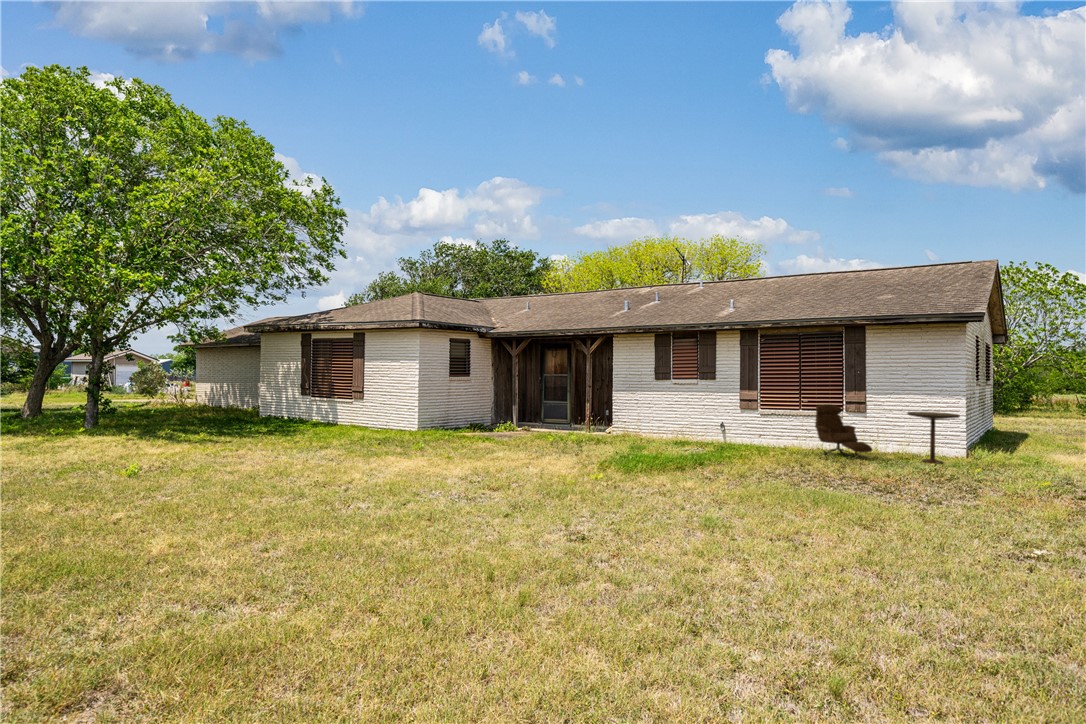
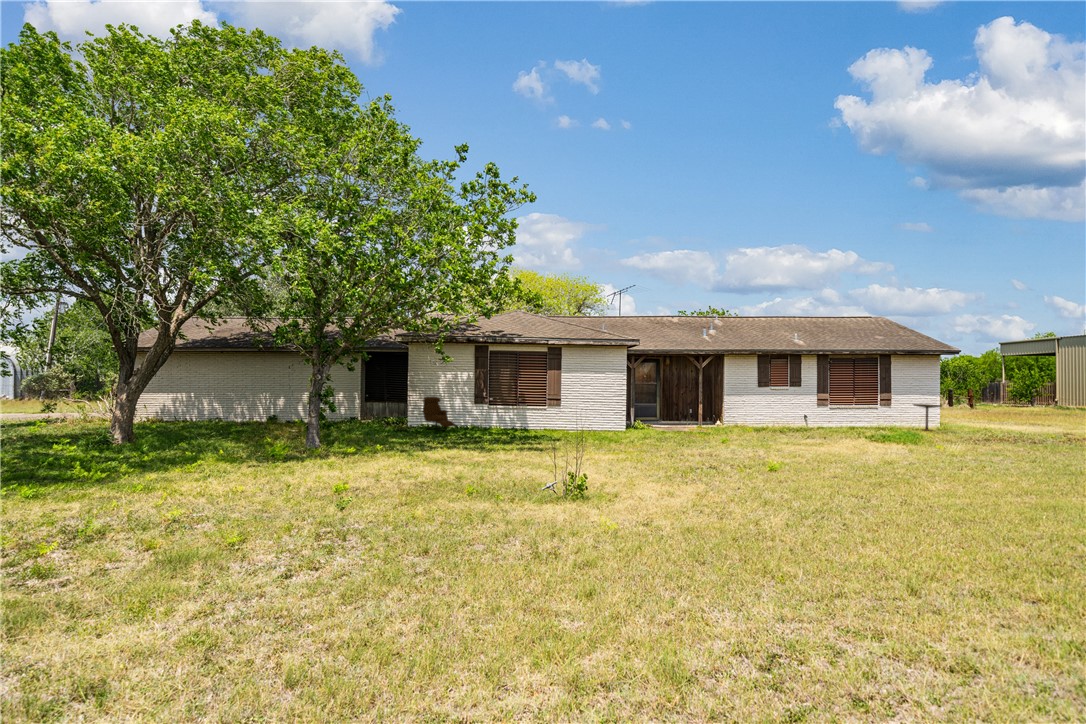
lounge chair: present [815,405,872,458] -> present [423,397,454,430]

